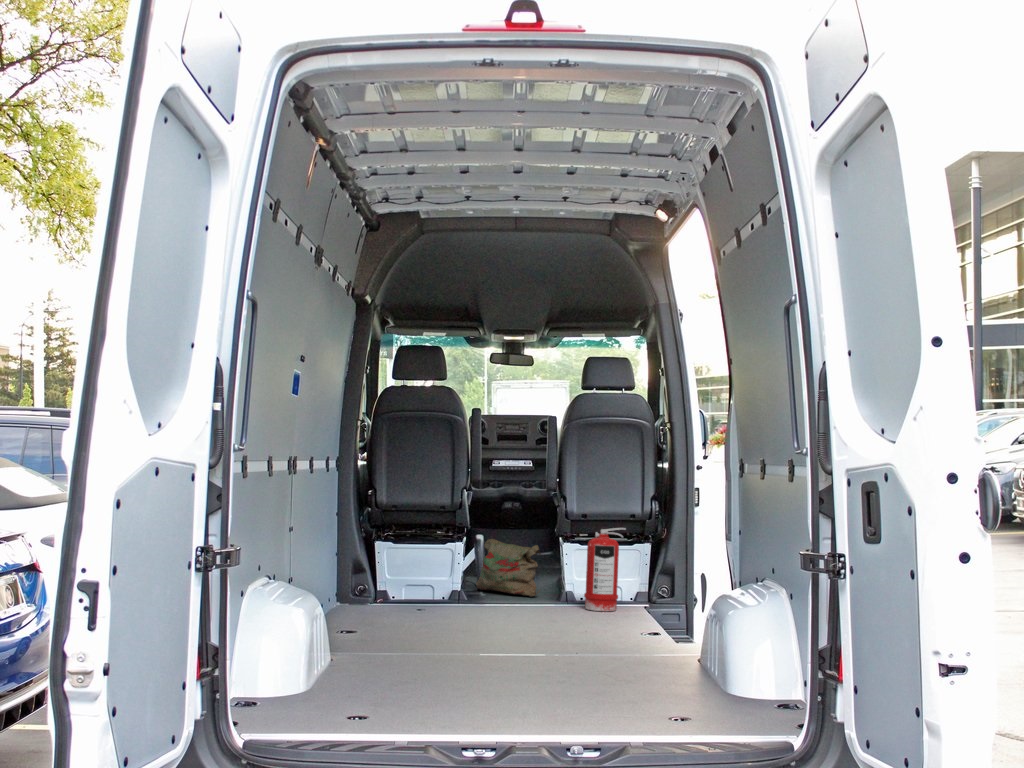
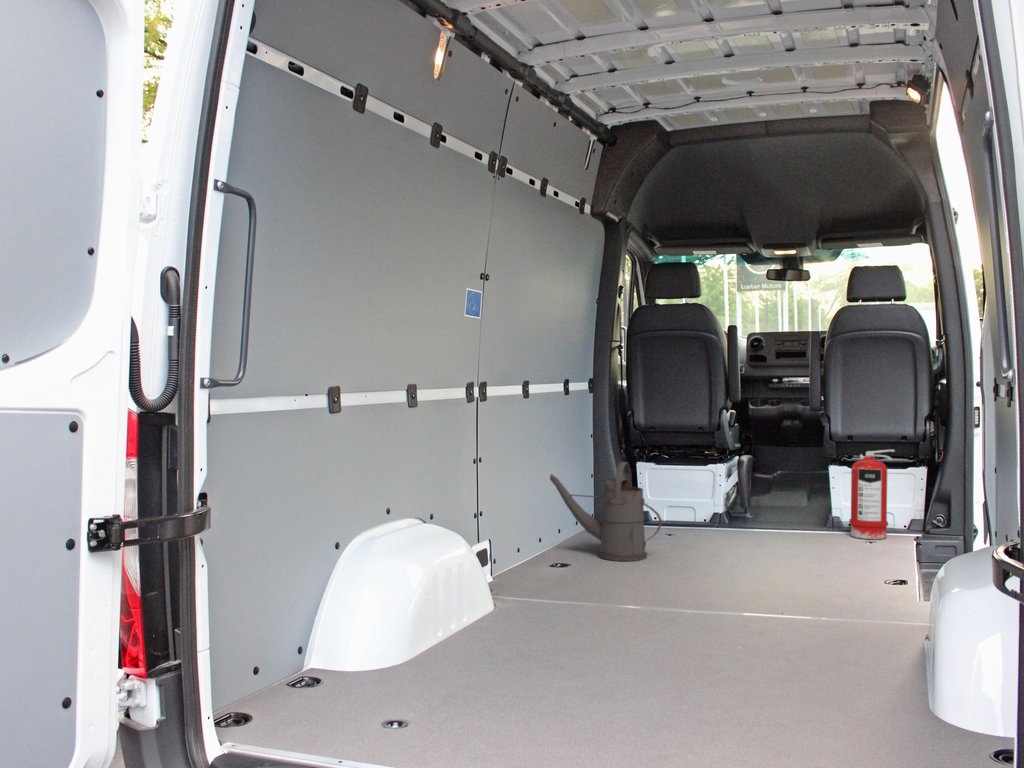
watering can: none [318,535,430,632] -> present [550,462,662,561]
bag: present [476,539,541,596] -> none [744,460,809,519]

